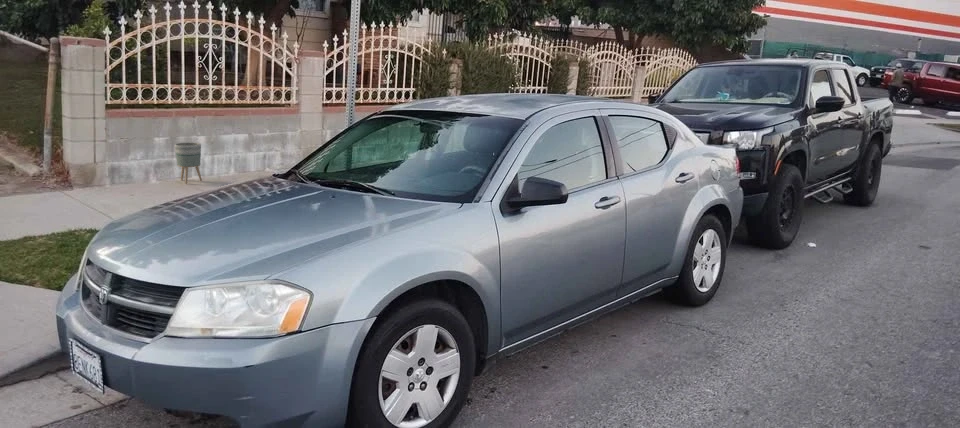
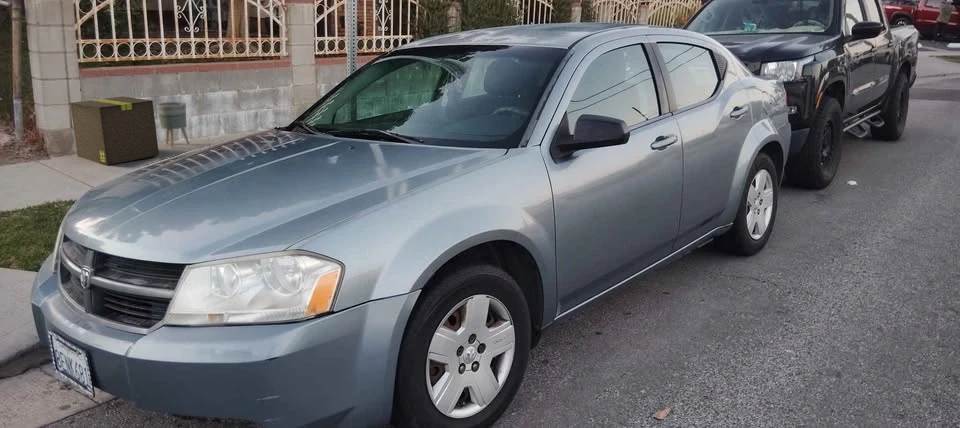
cardboard box: none [96,136,174,198] -> present [70,96,159,165]

